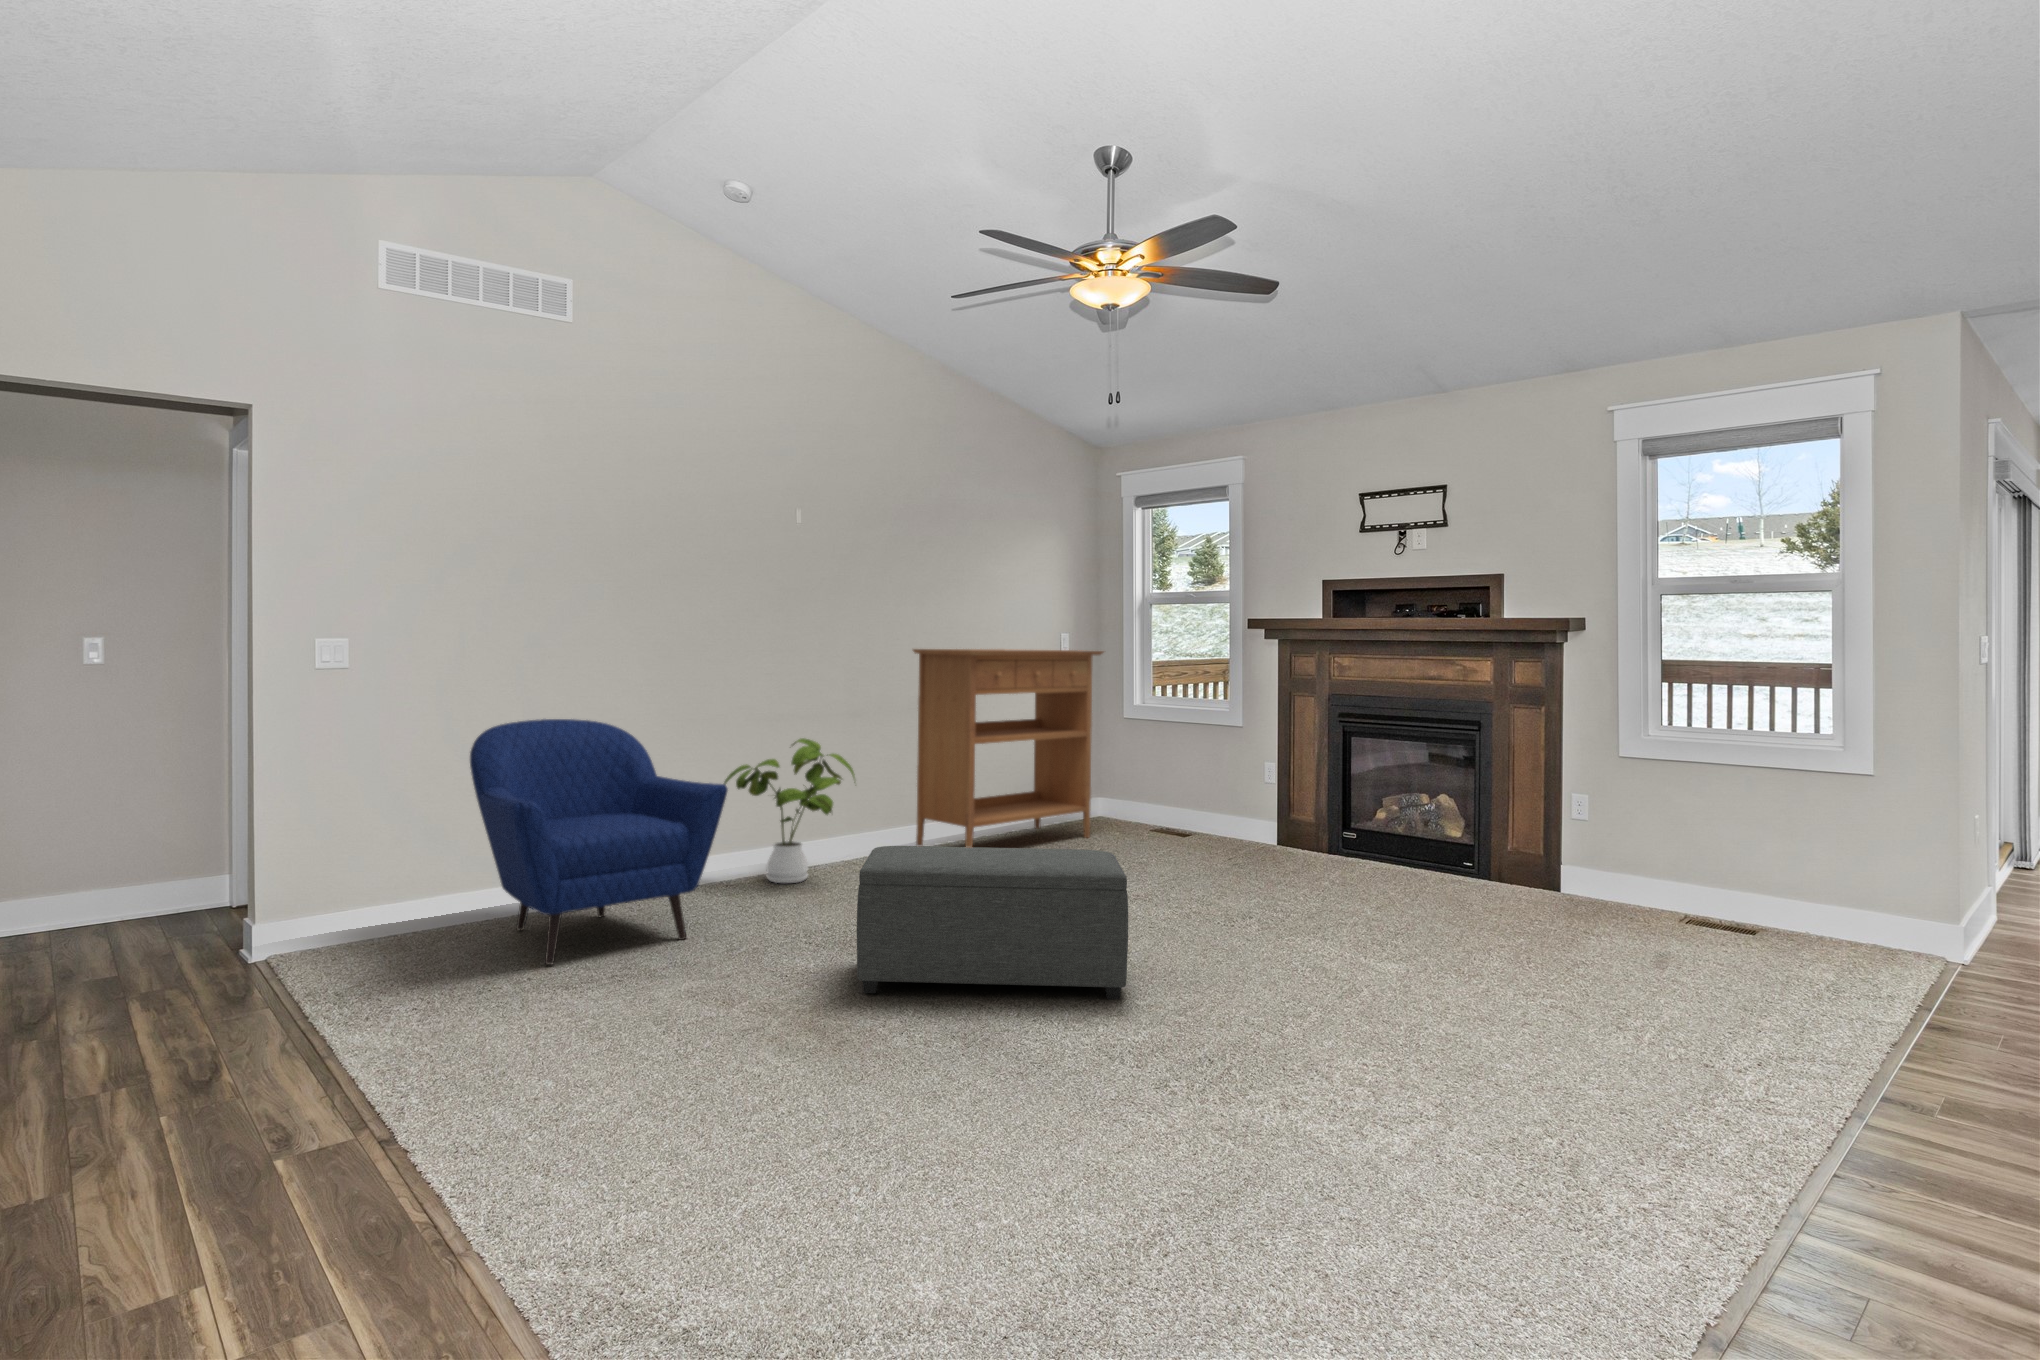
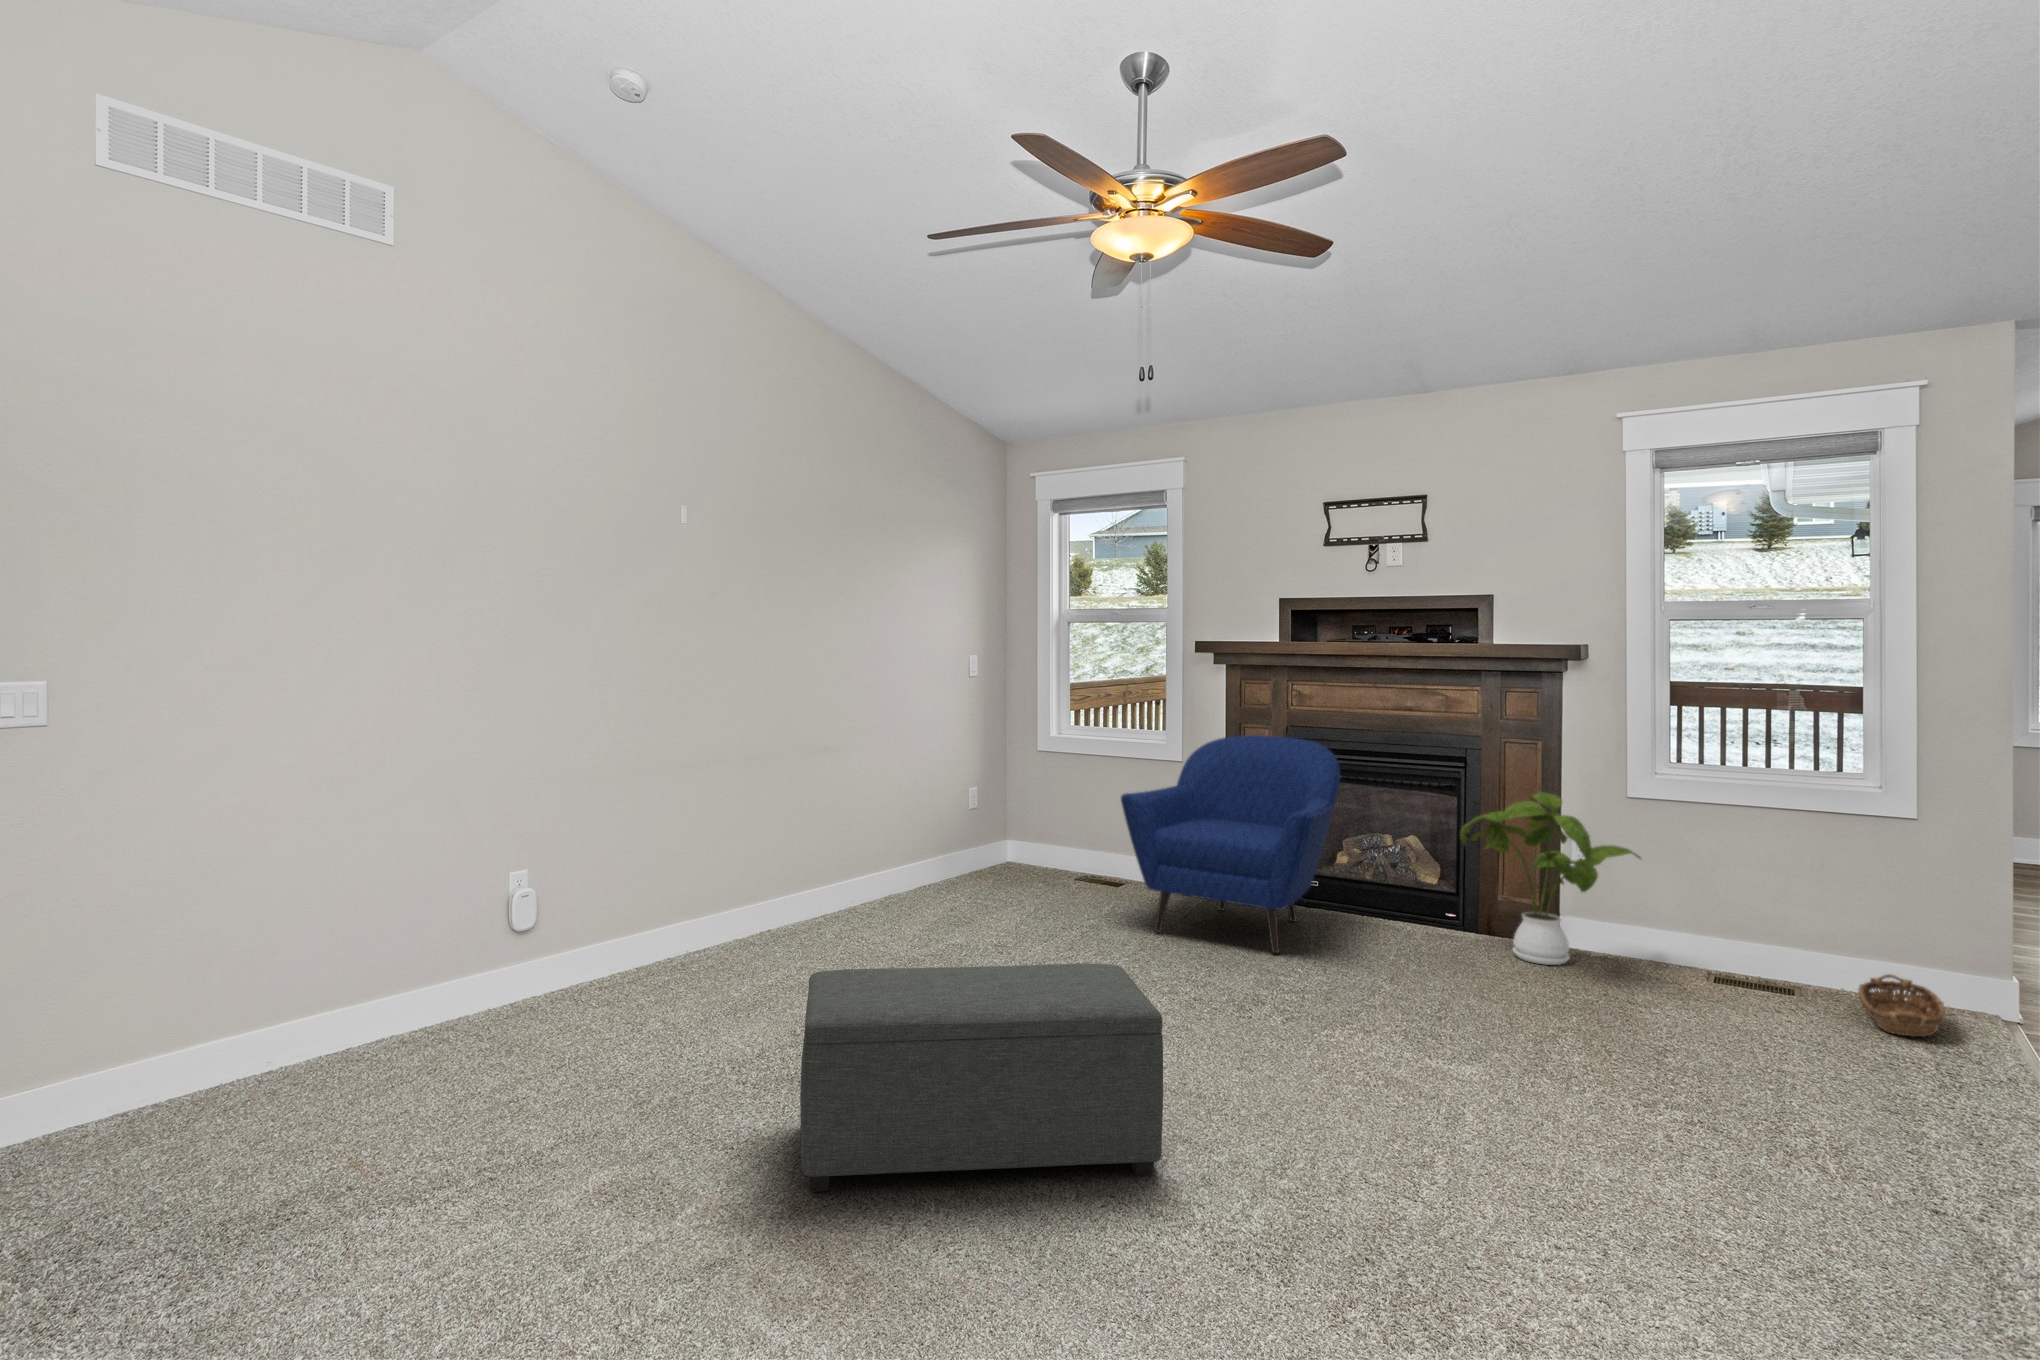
console table: present [913,649,1103,847] -> none [819,674,1037,930]
armchair: present [470,719,728,964] -> present [1121,735,1340,953]
house plant: present [724,738,855,883] -> present [1460,793,1640,965]
basket: none [1795,905,1887,965] -> present [1858,974,1945,1037]

